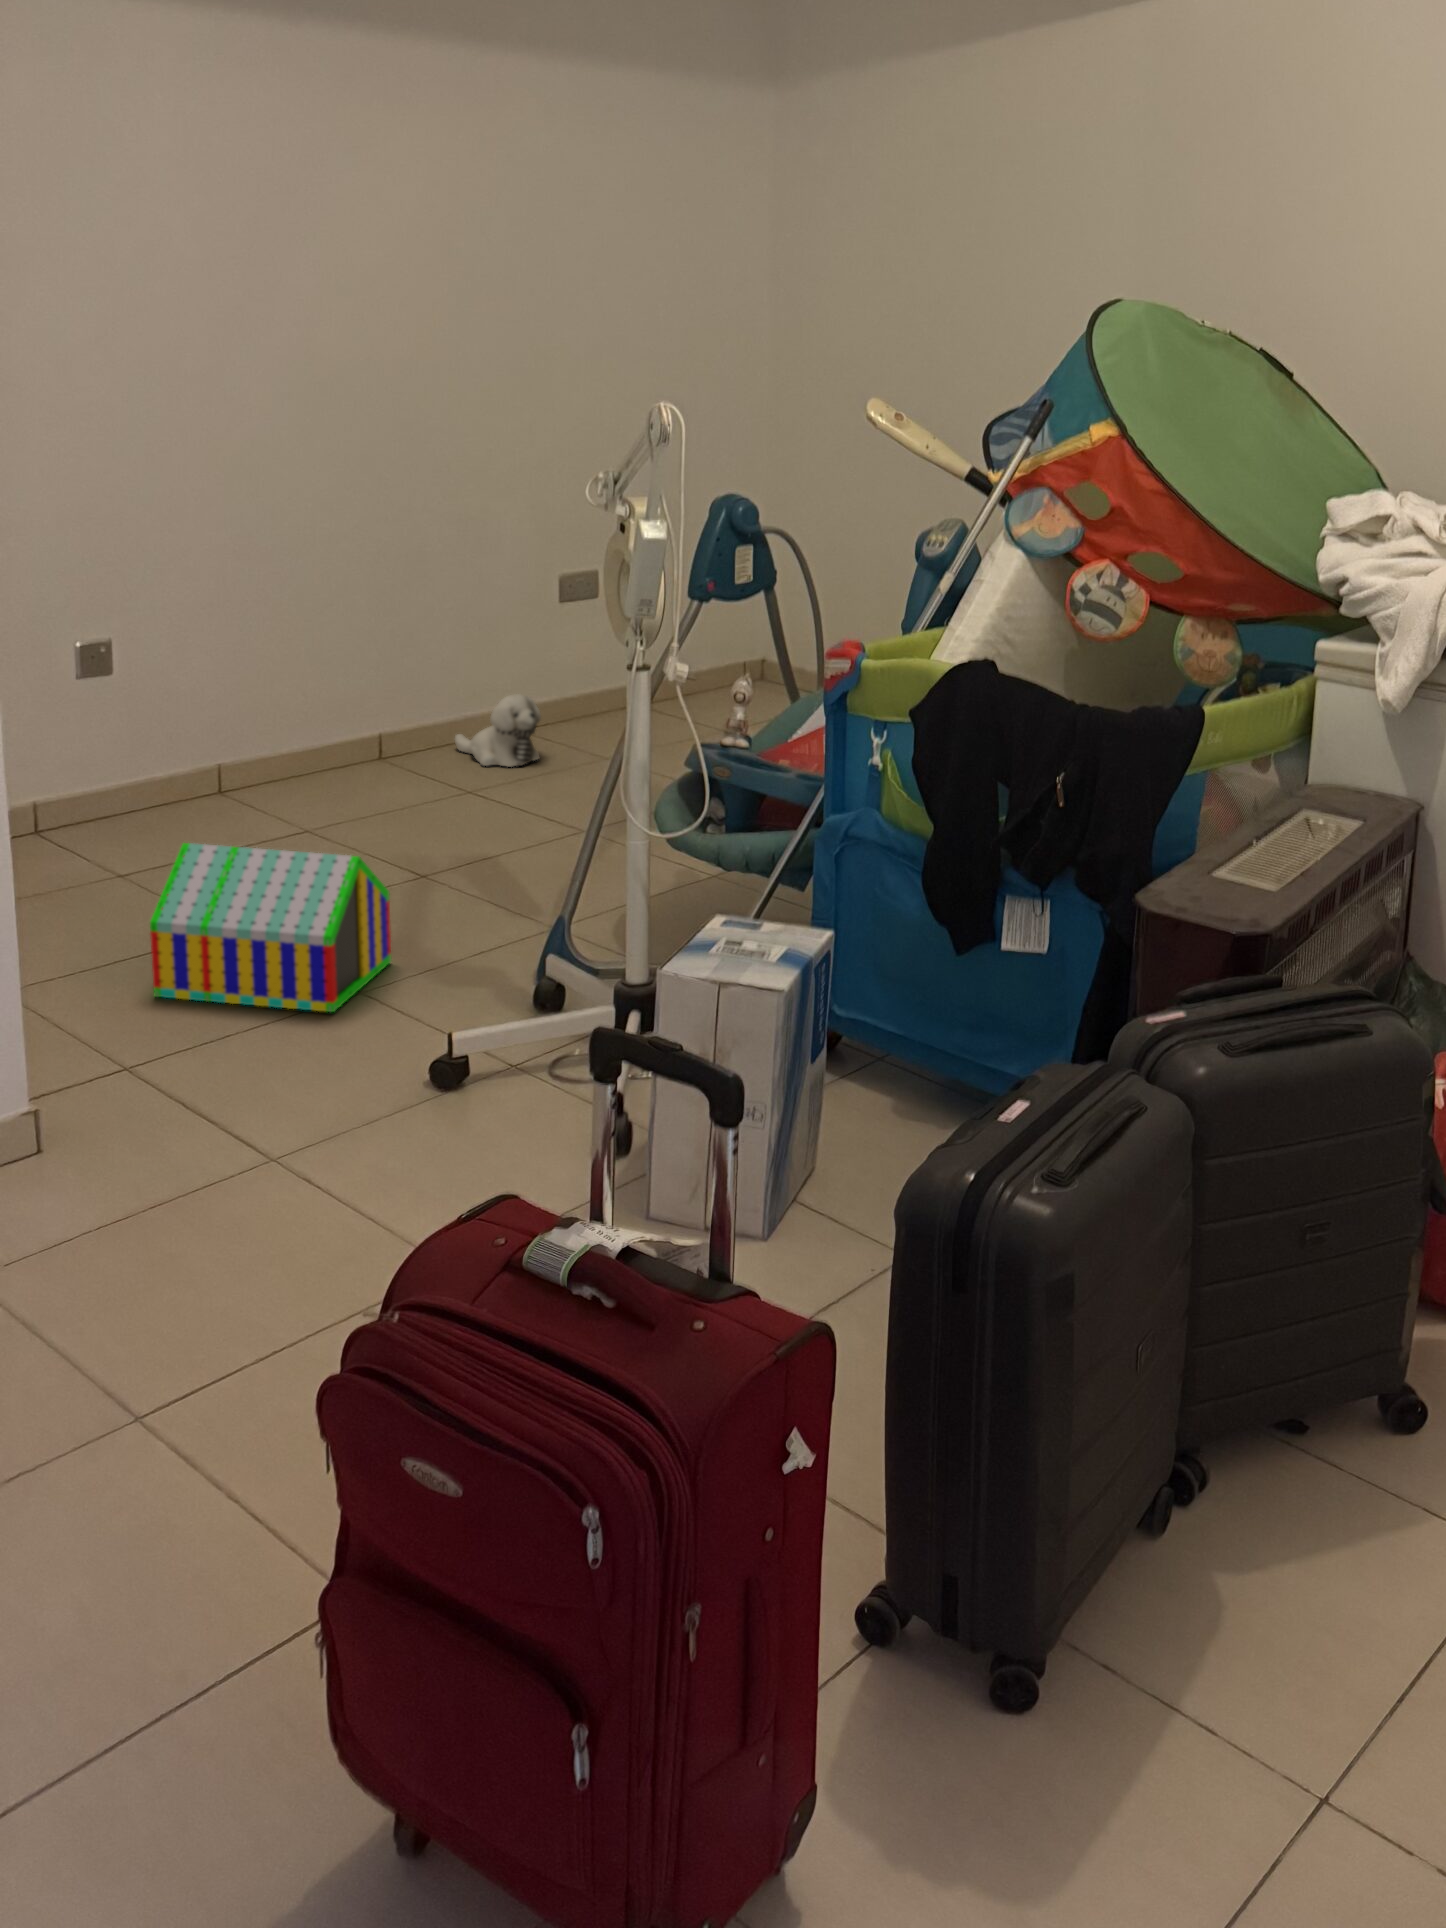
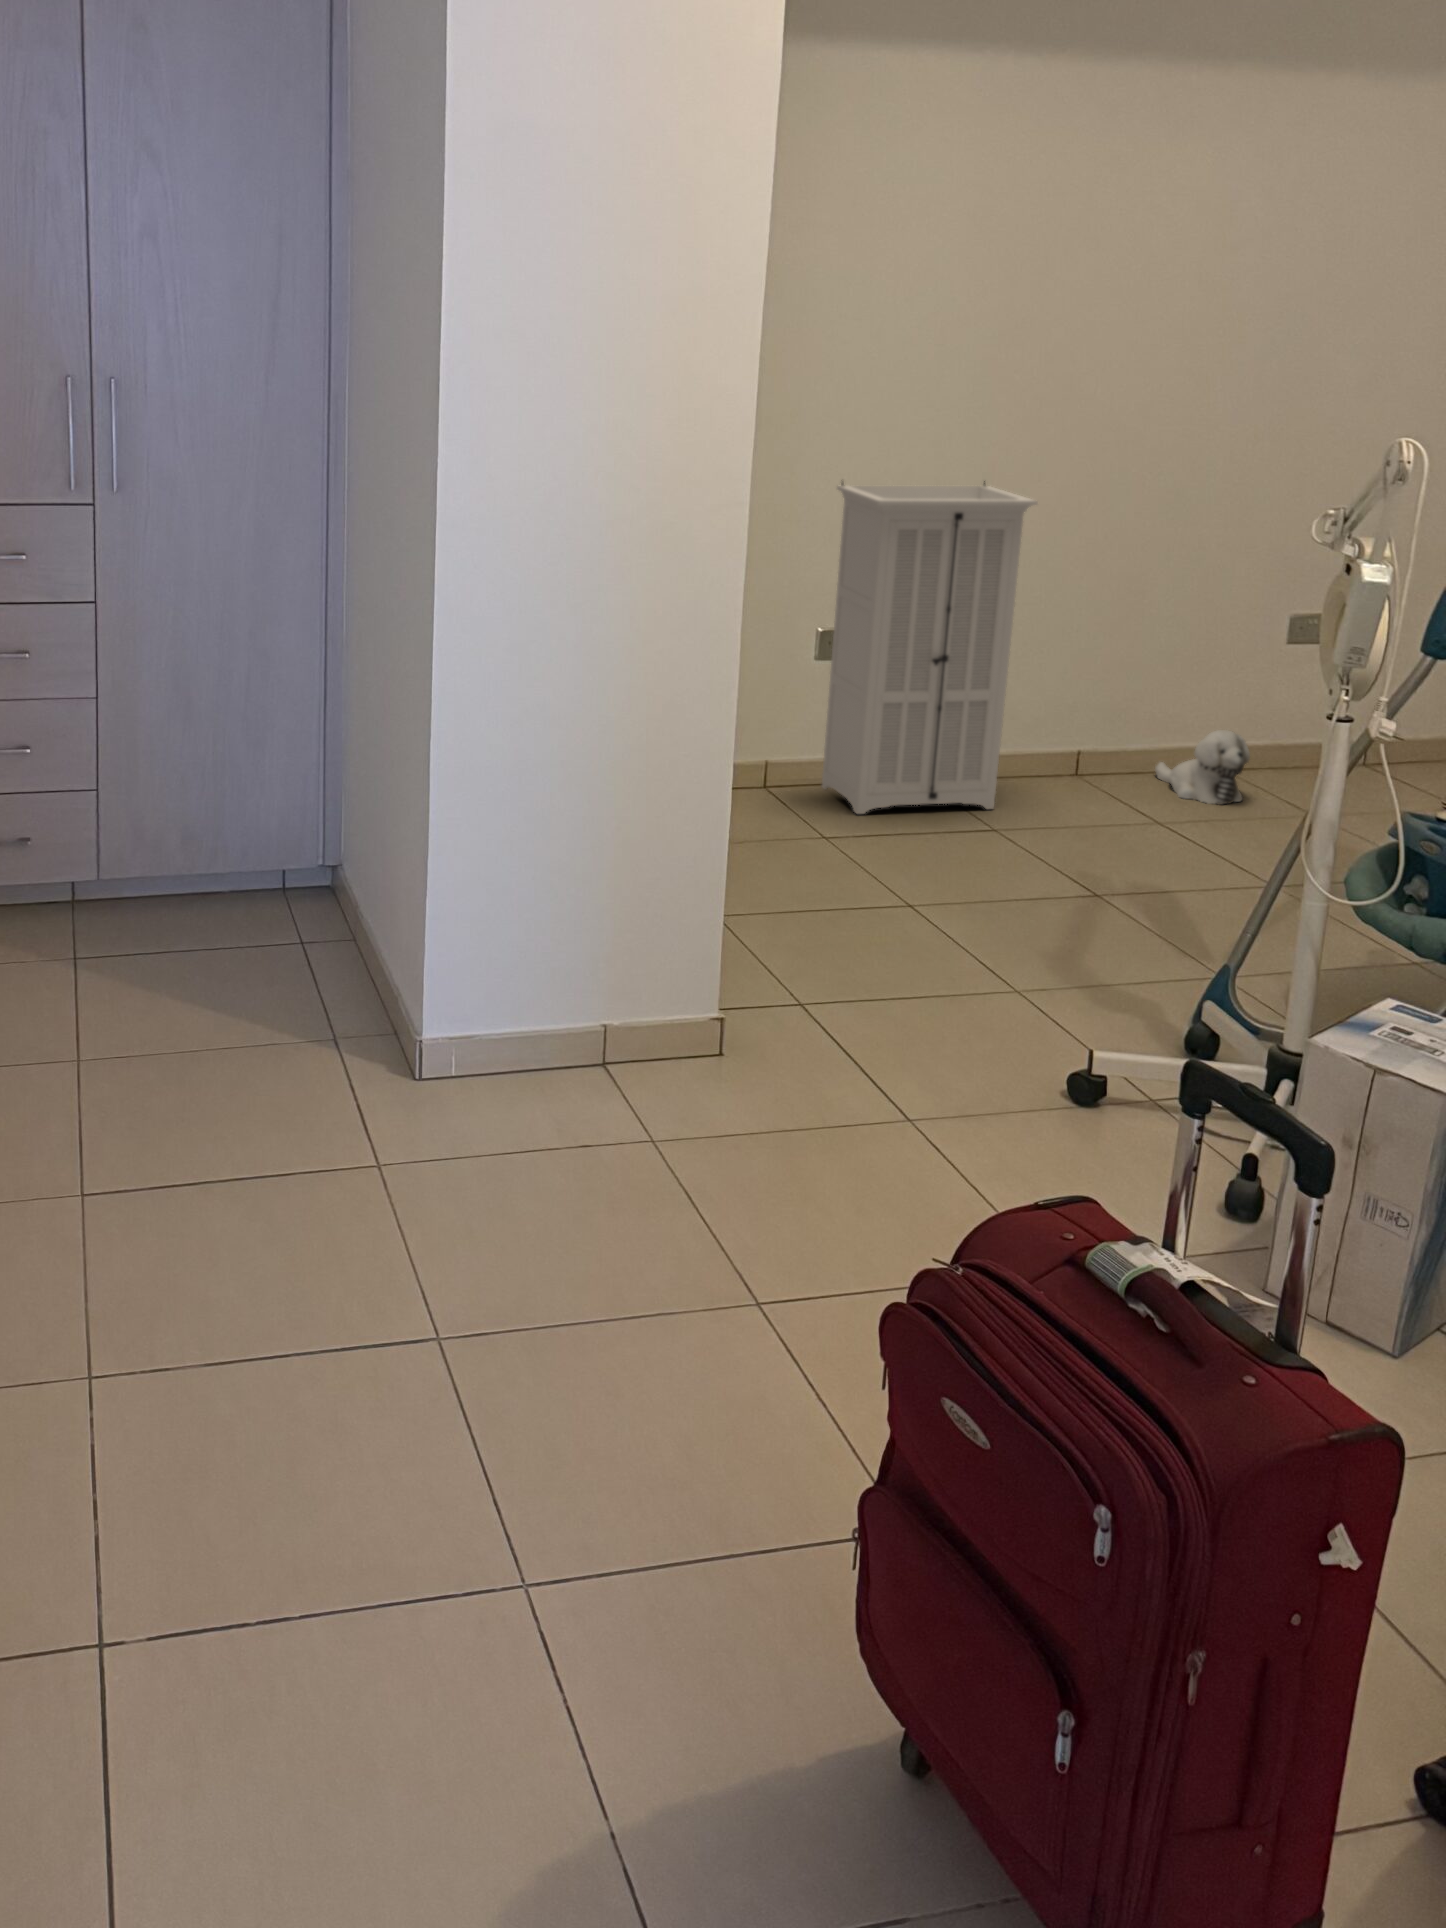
storage cabinet: none [80,474,305,842] -> present [821,481,1037,814]
toy house: present [150,843,391,1012] -> none [830,818,1056,1005]

